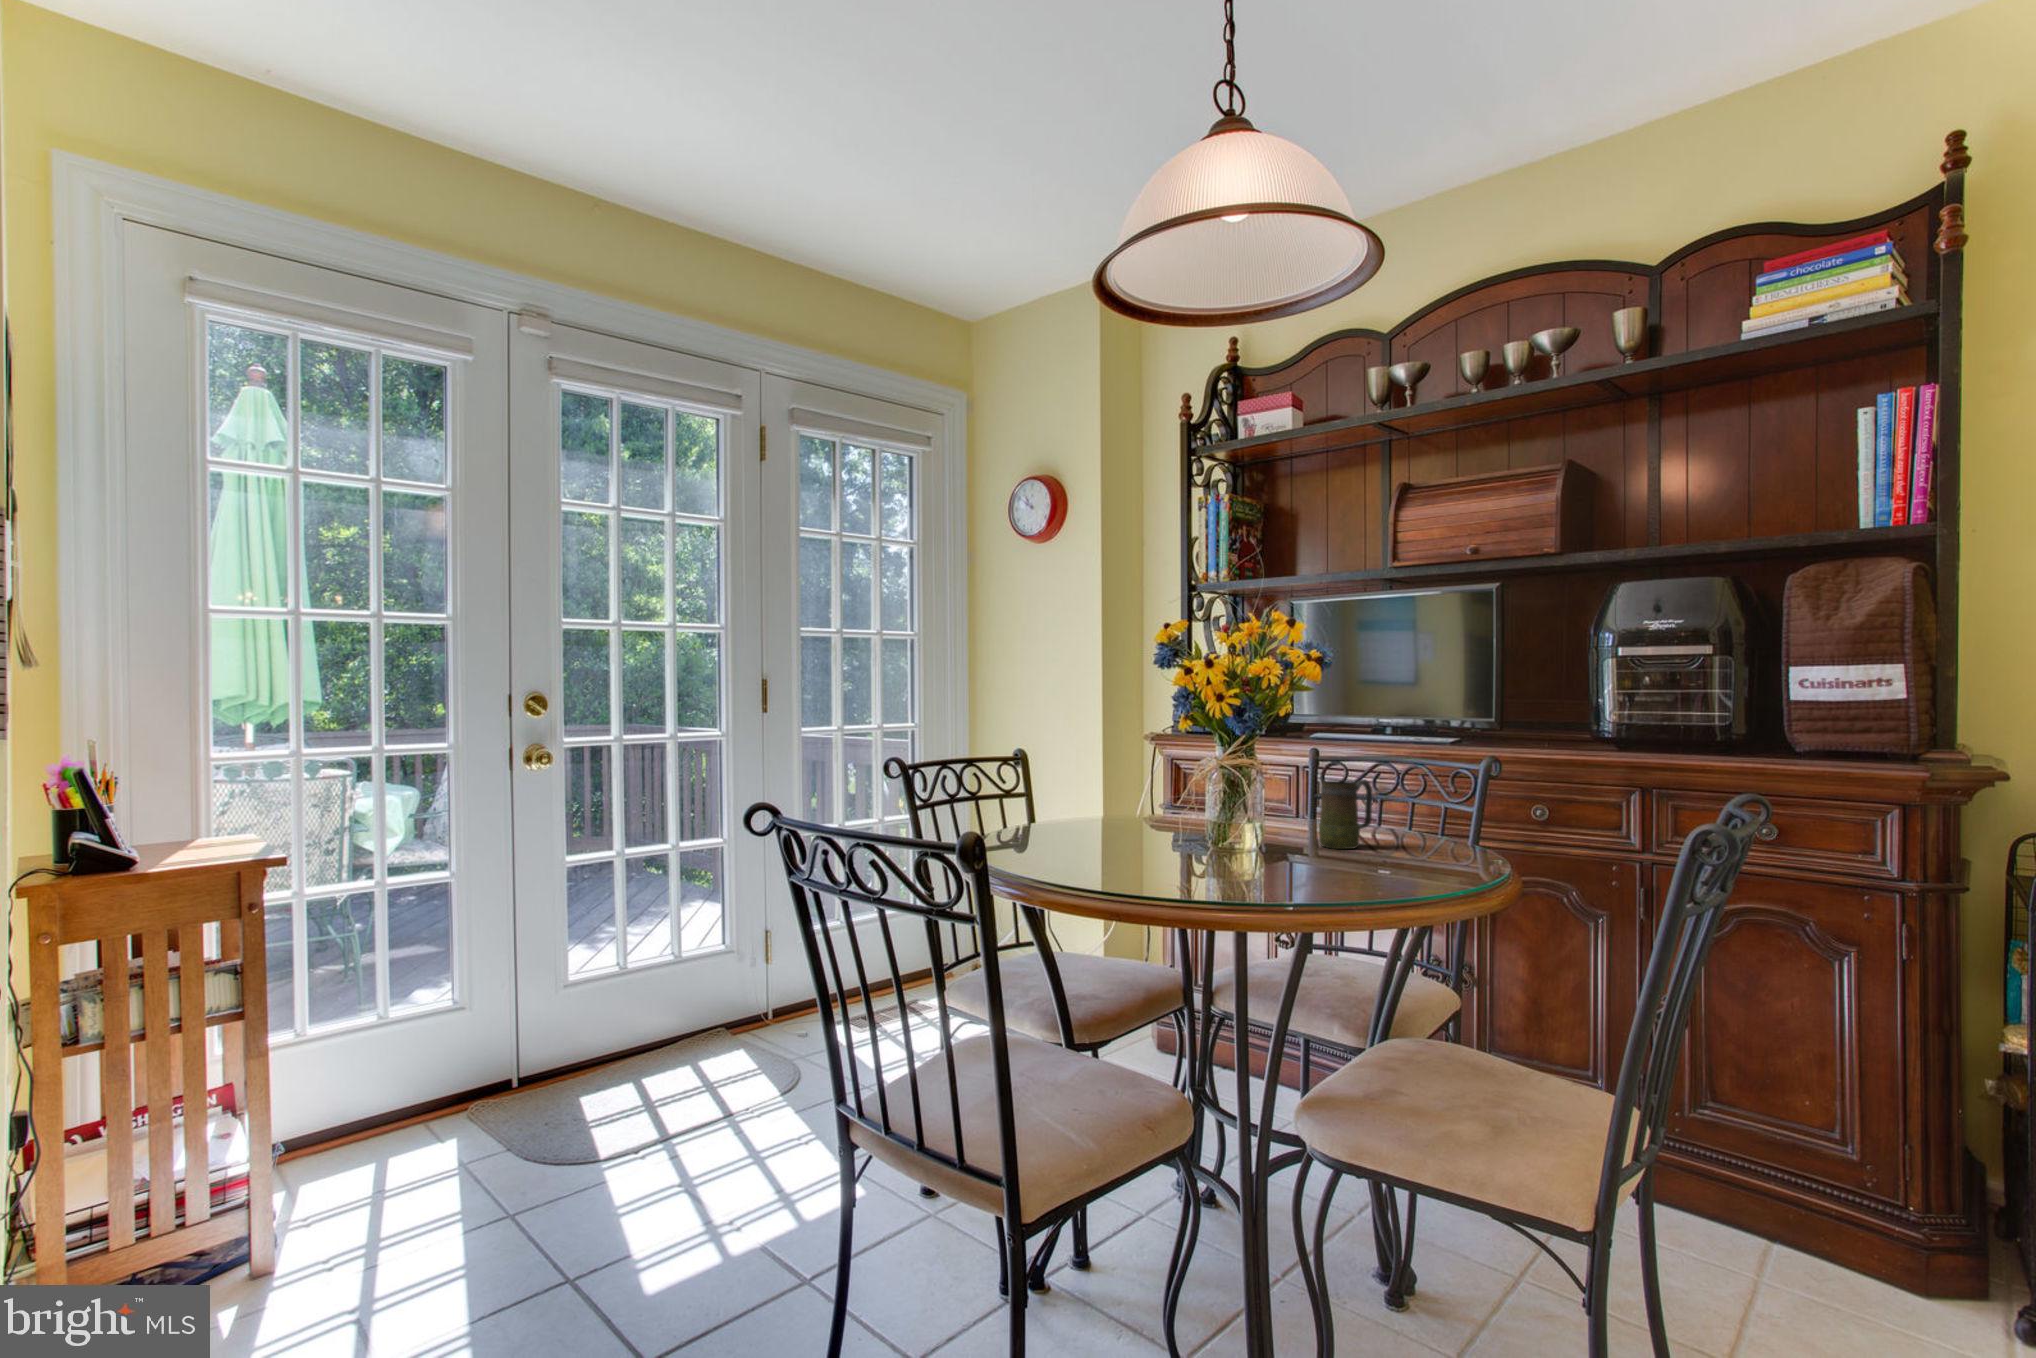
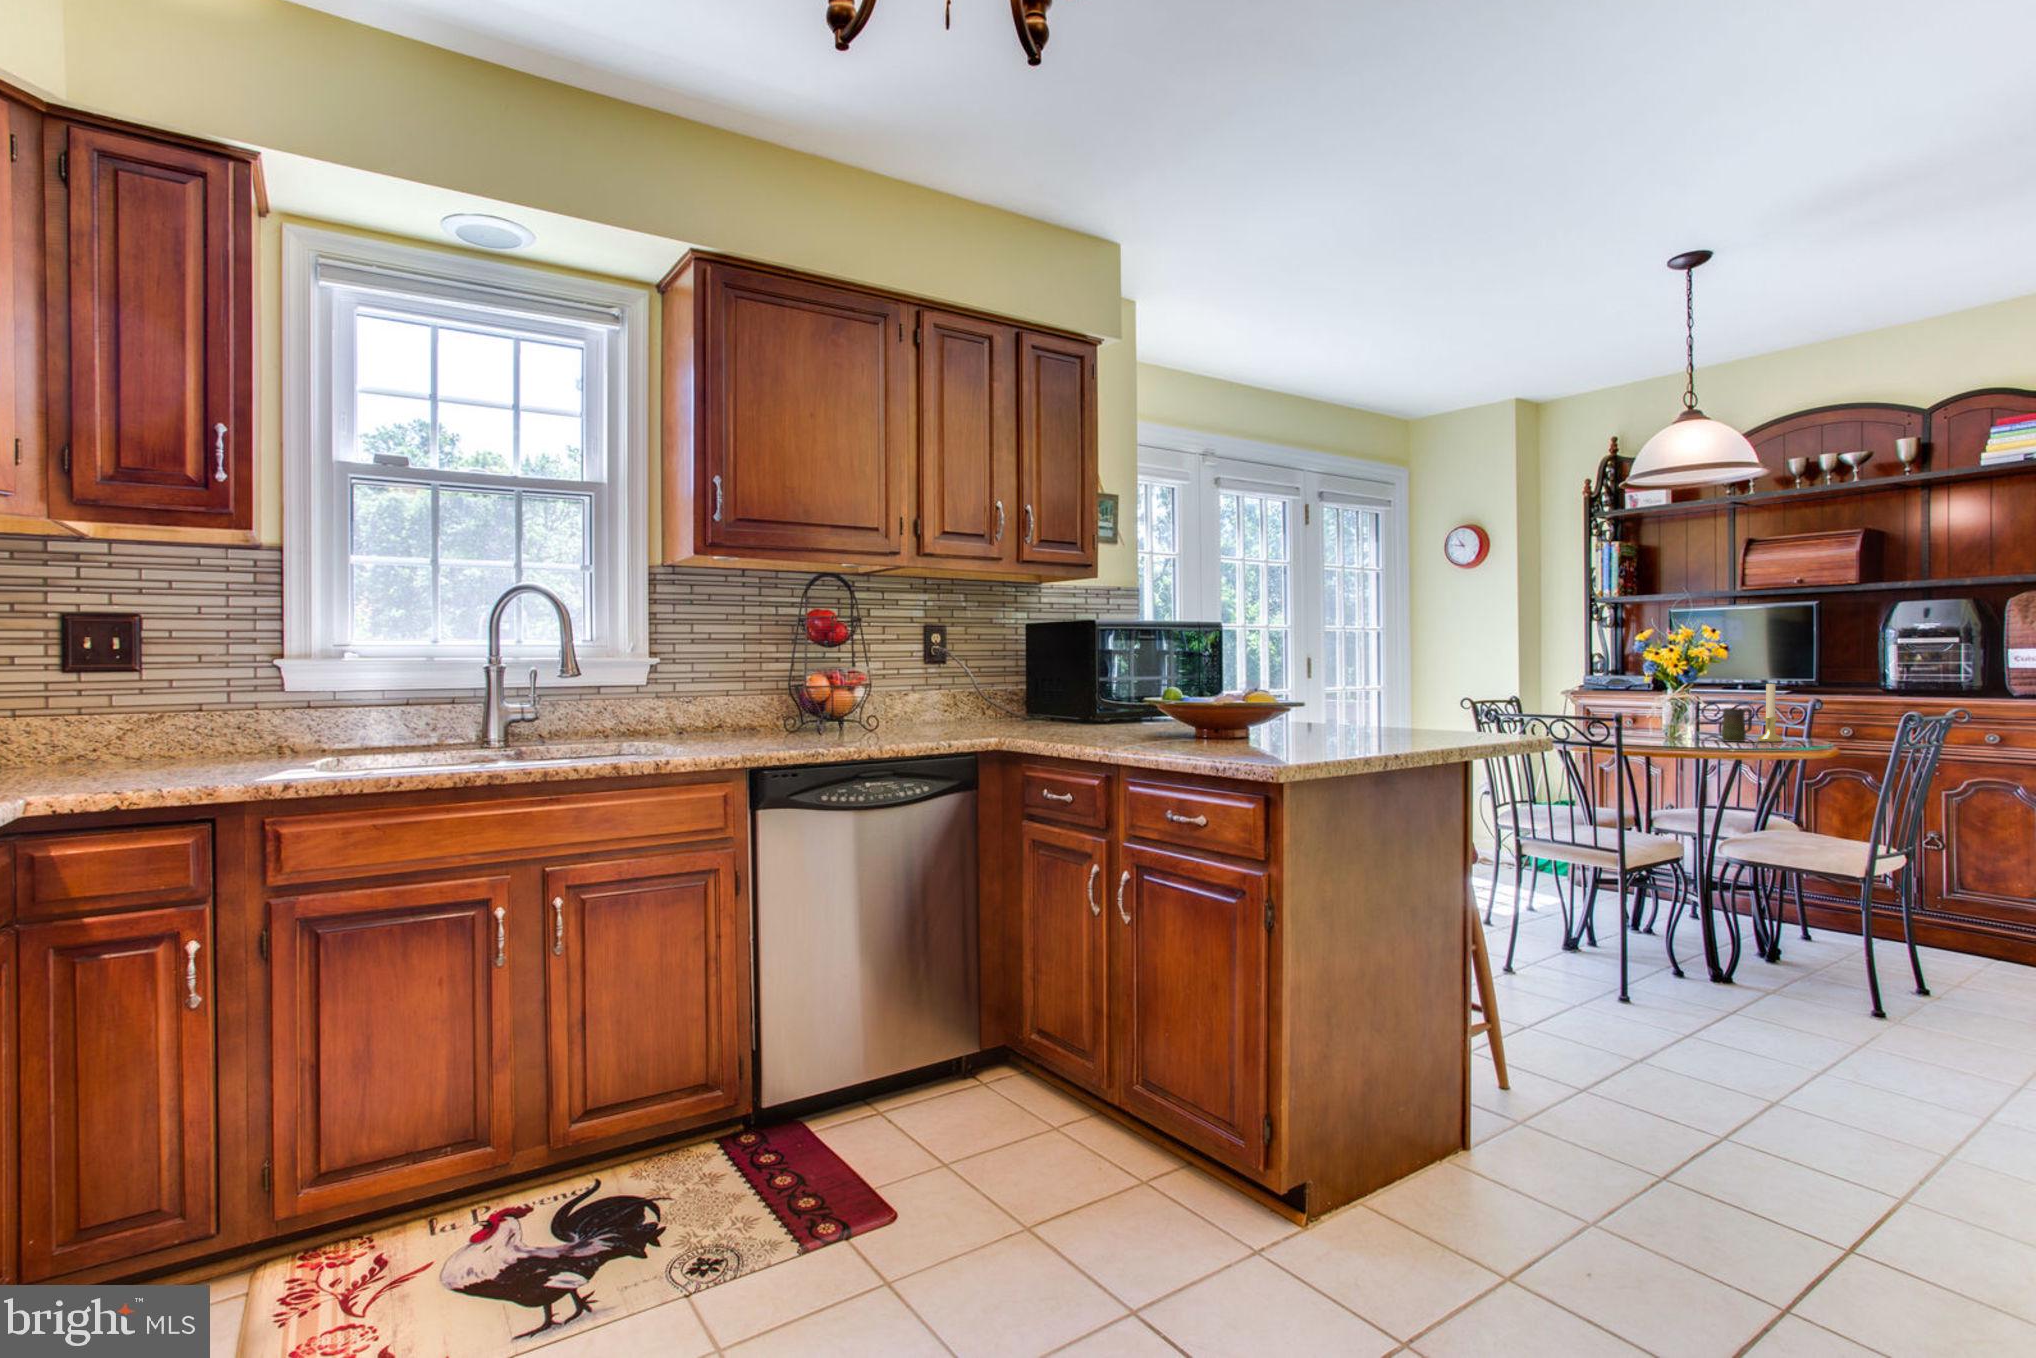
candle holder: none [1386,728,1428,844] -> present [1758,684,1783,742]

